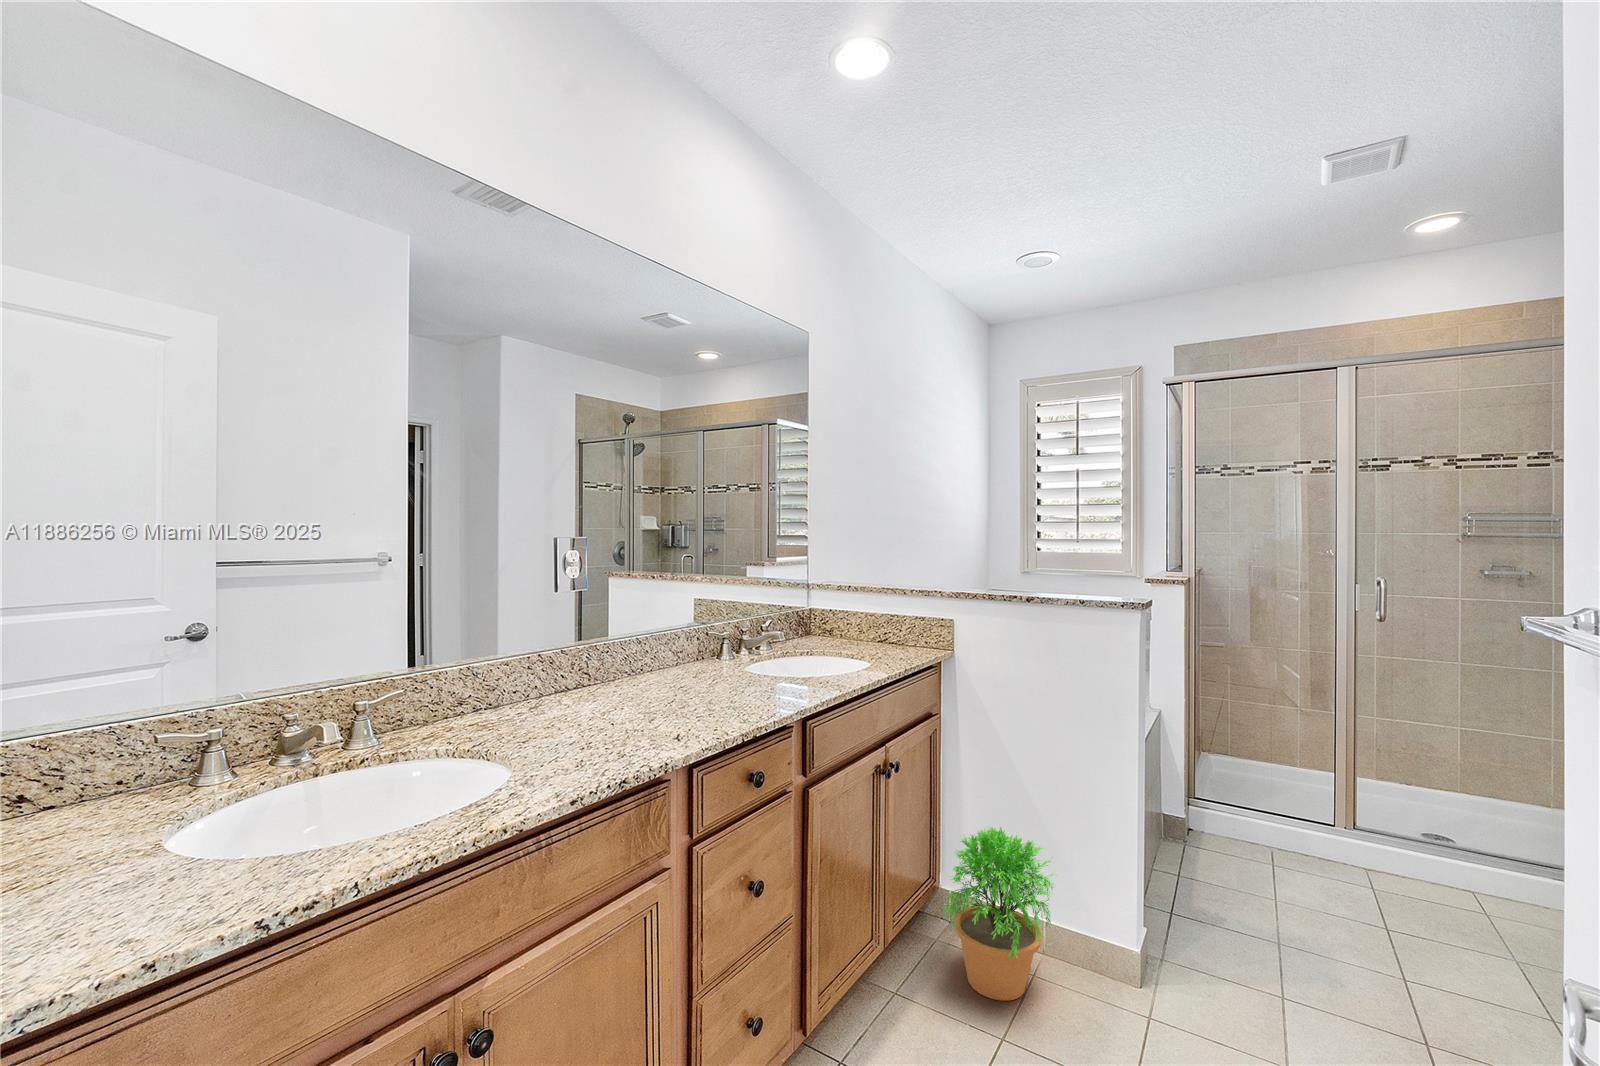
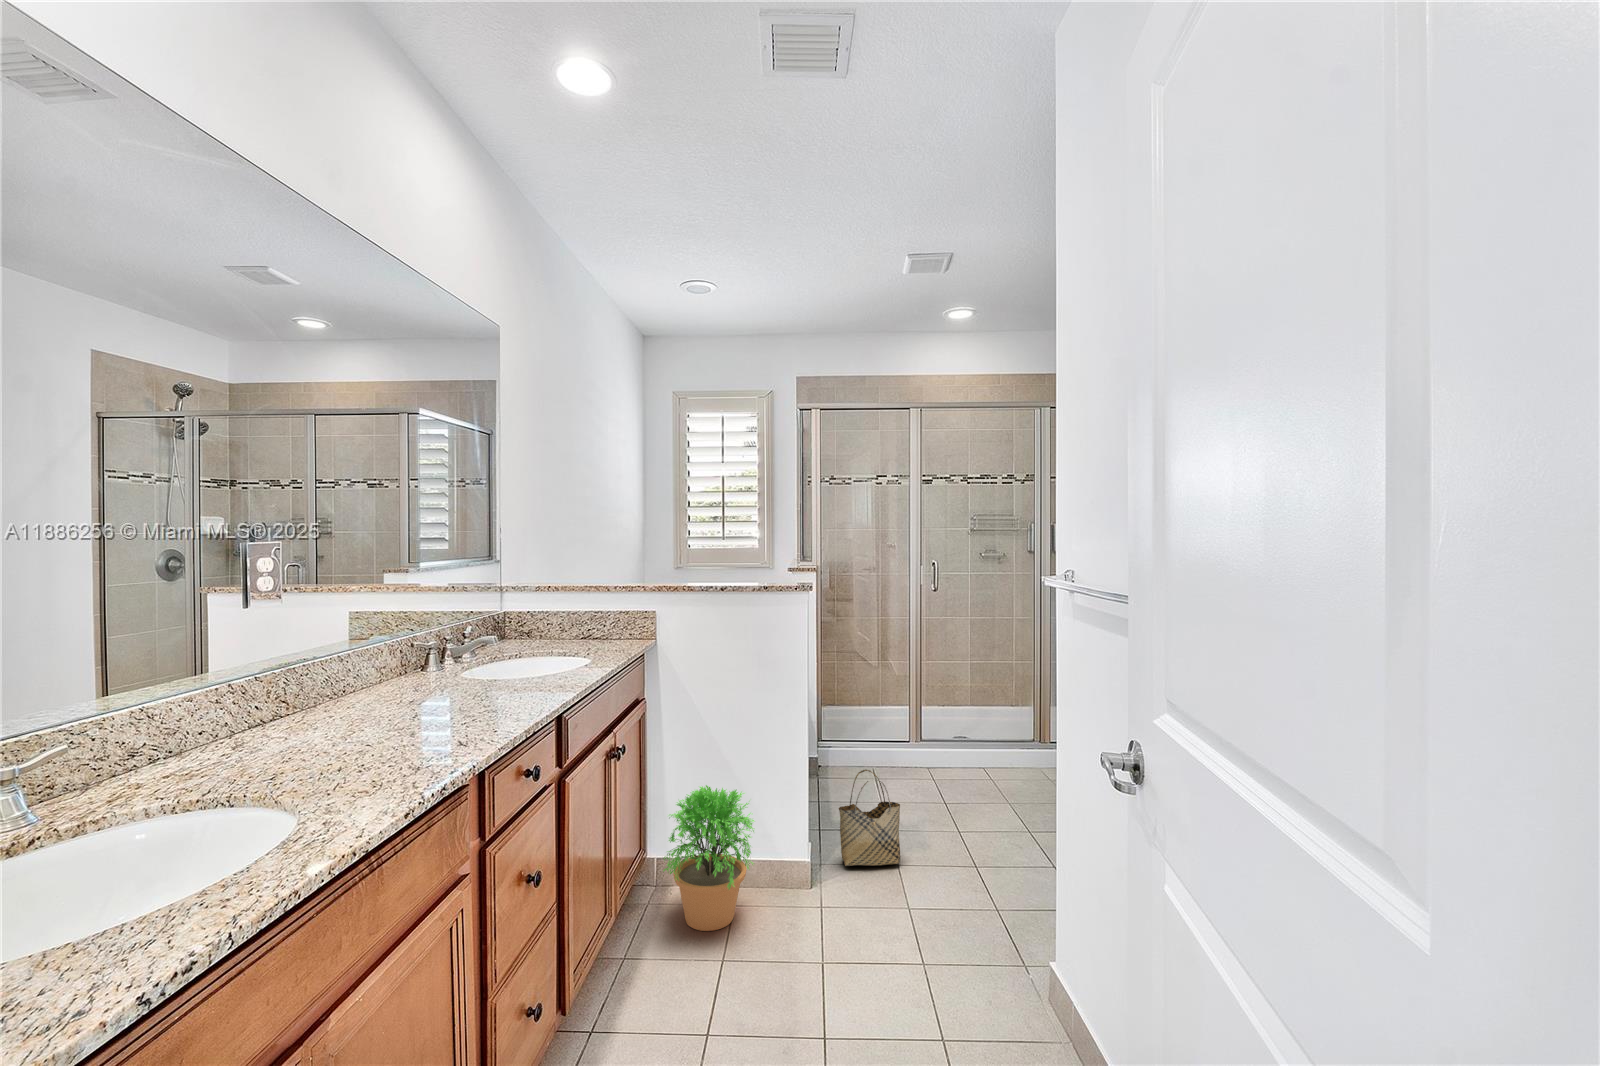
woven basket: none [1187,856,1288,1000] -> present [839,770,900,866]

